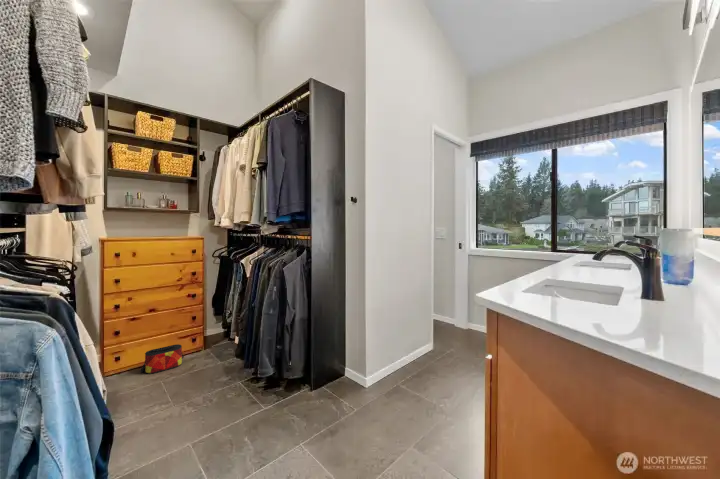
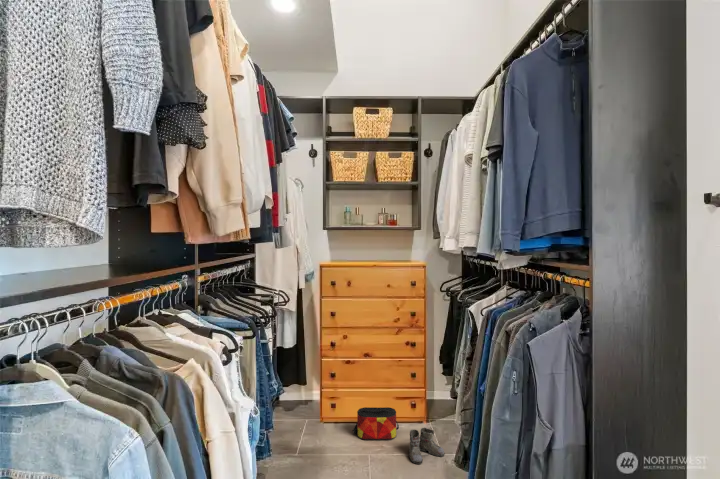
boots: none [189,349,222,373] -> present [409,428,445,464]

